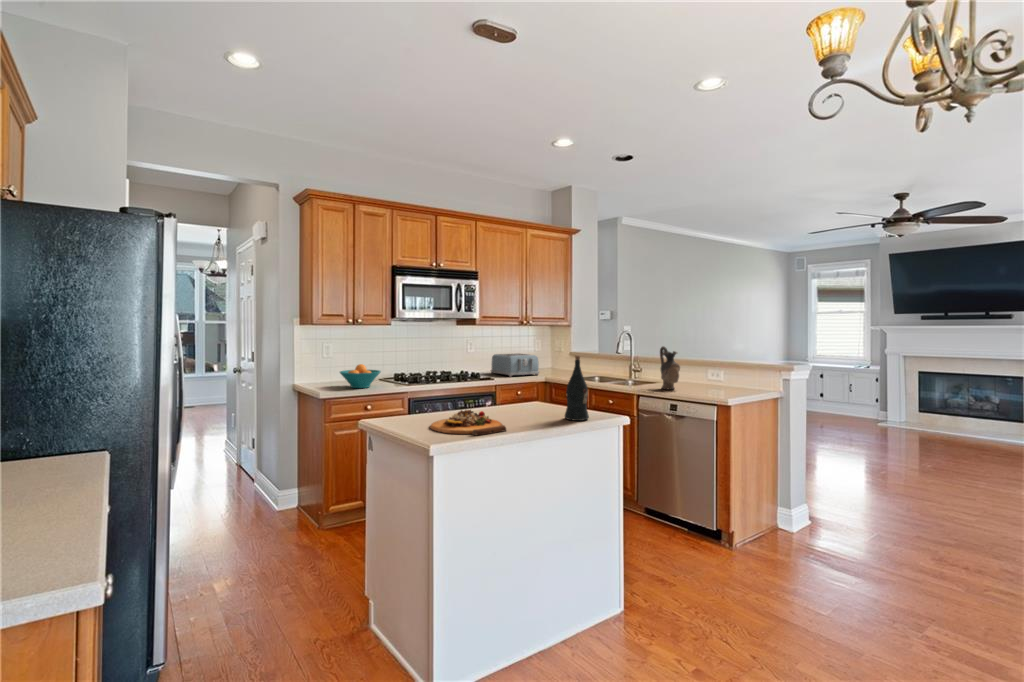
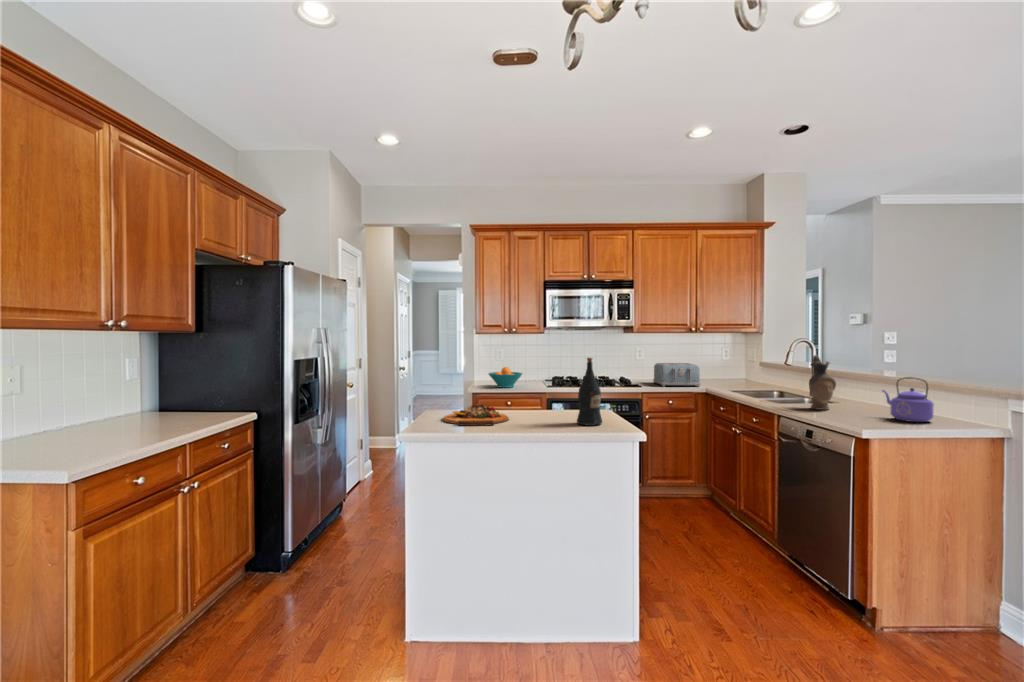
kettle: none [713,362,748,394] -> present [882,377,934,422]

